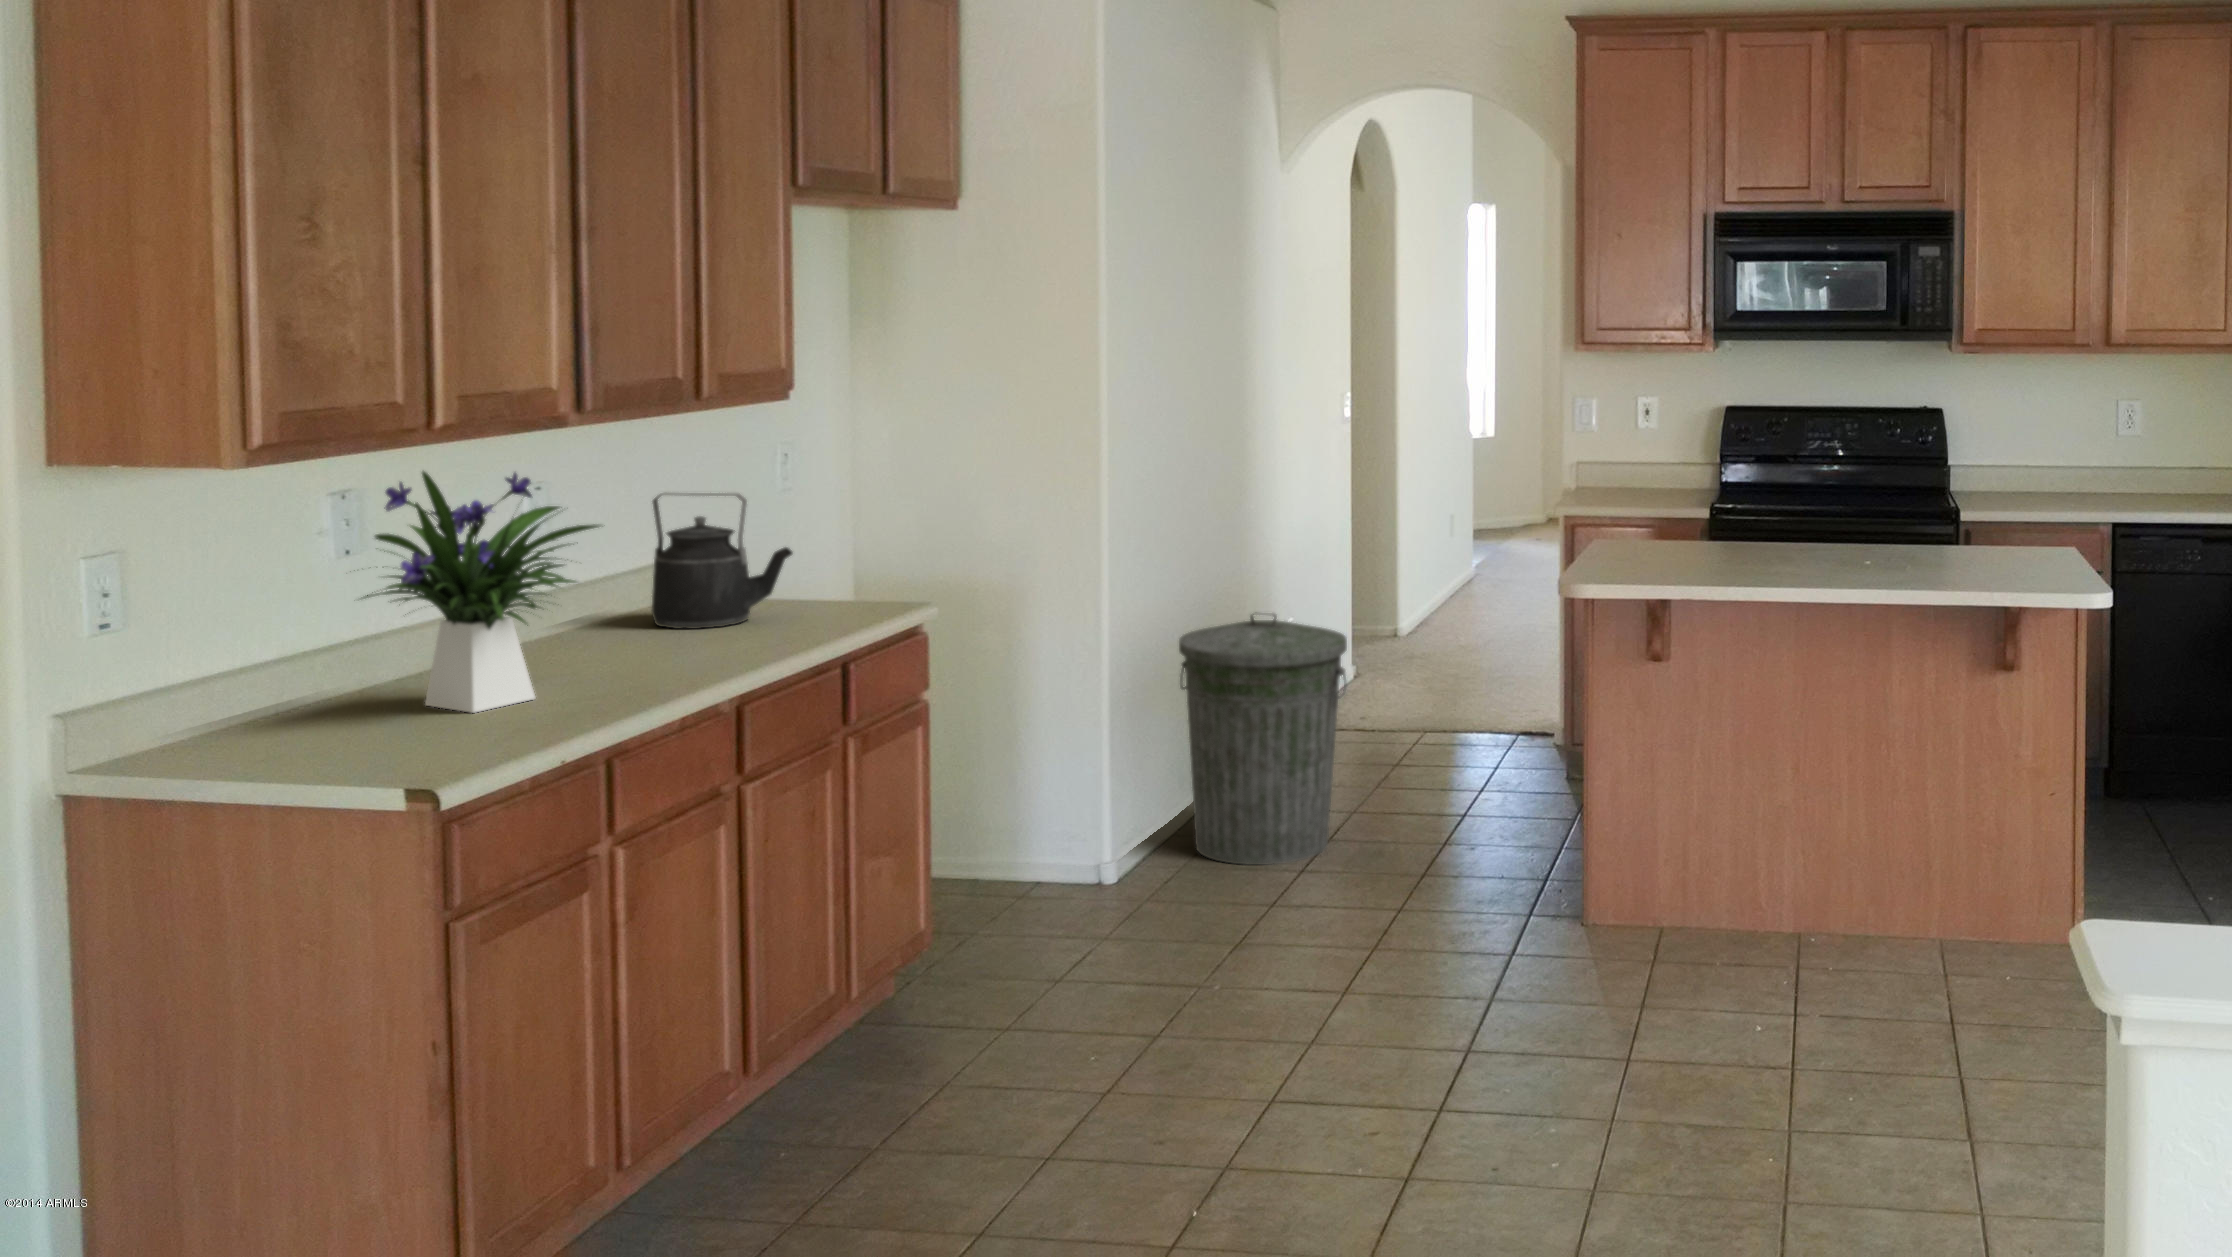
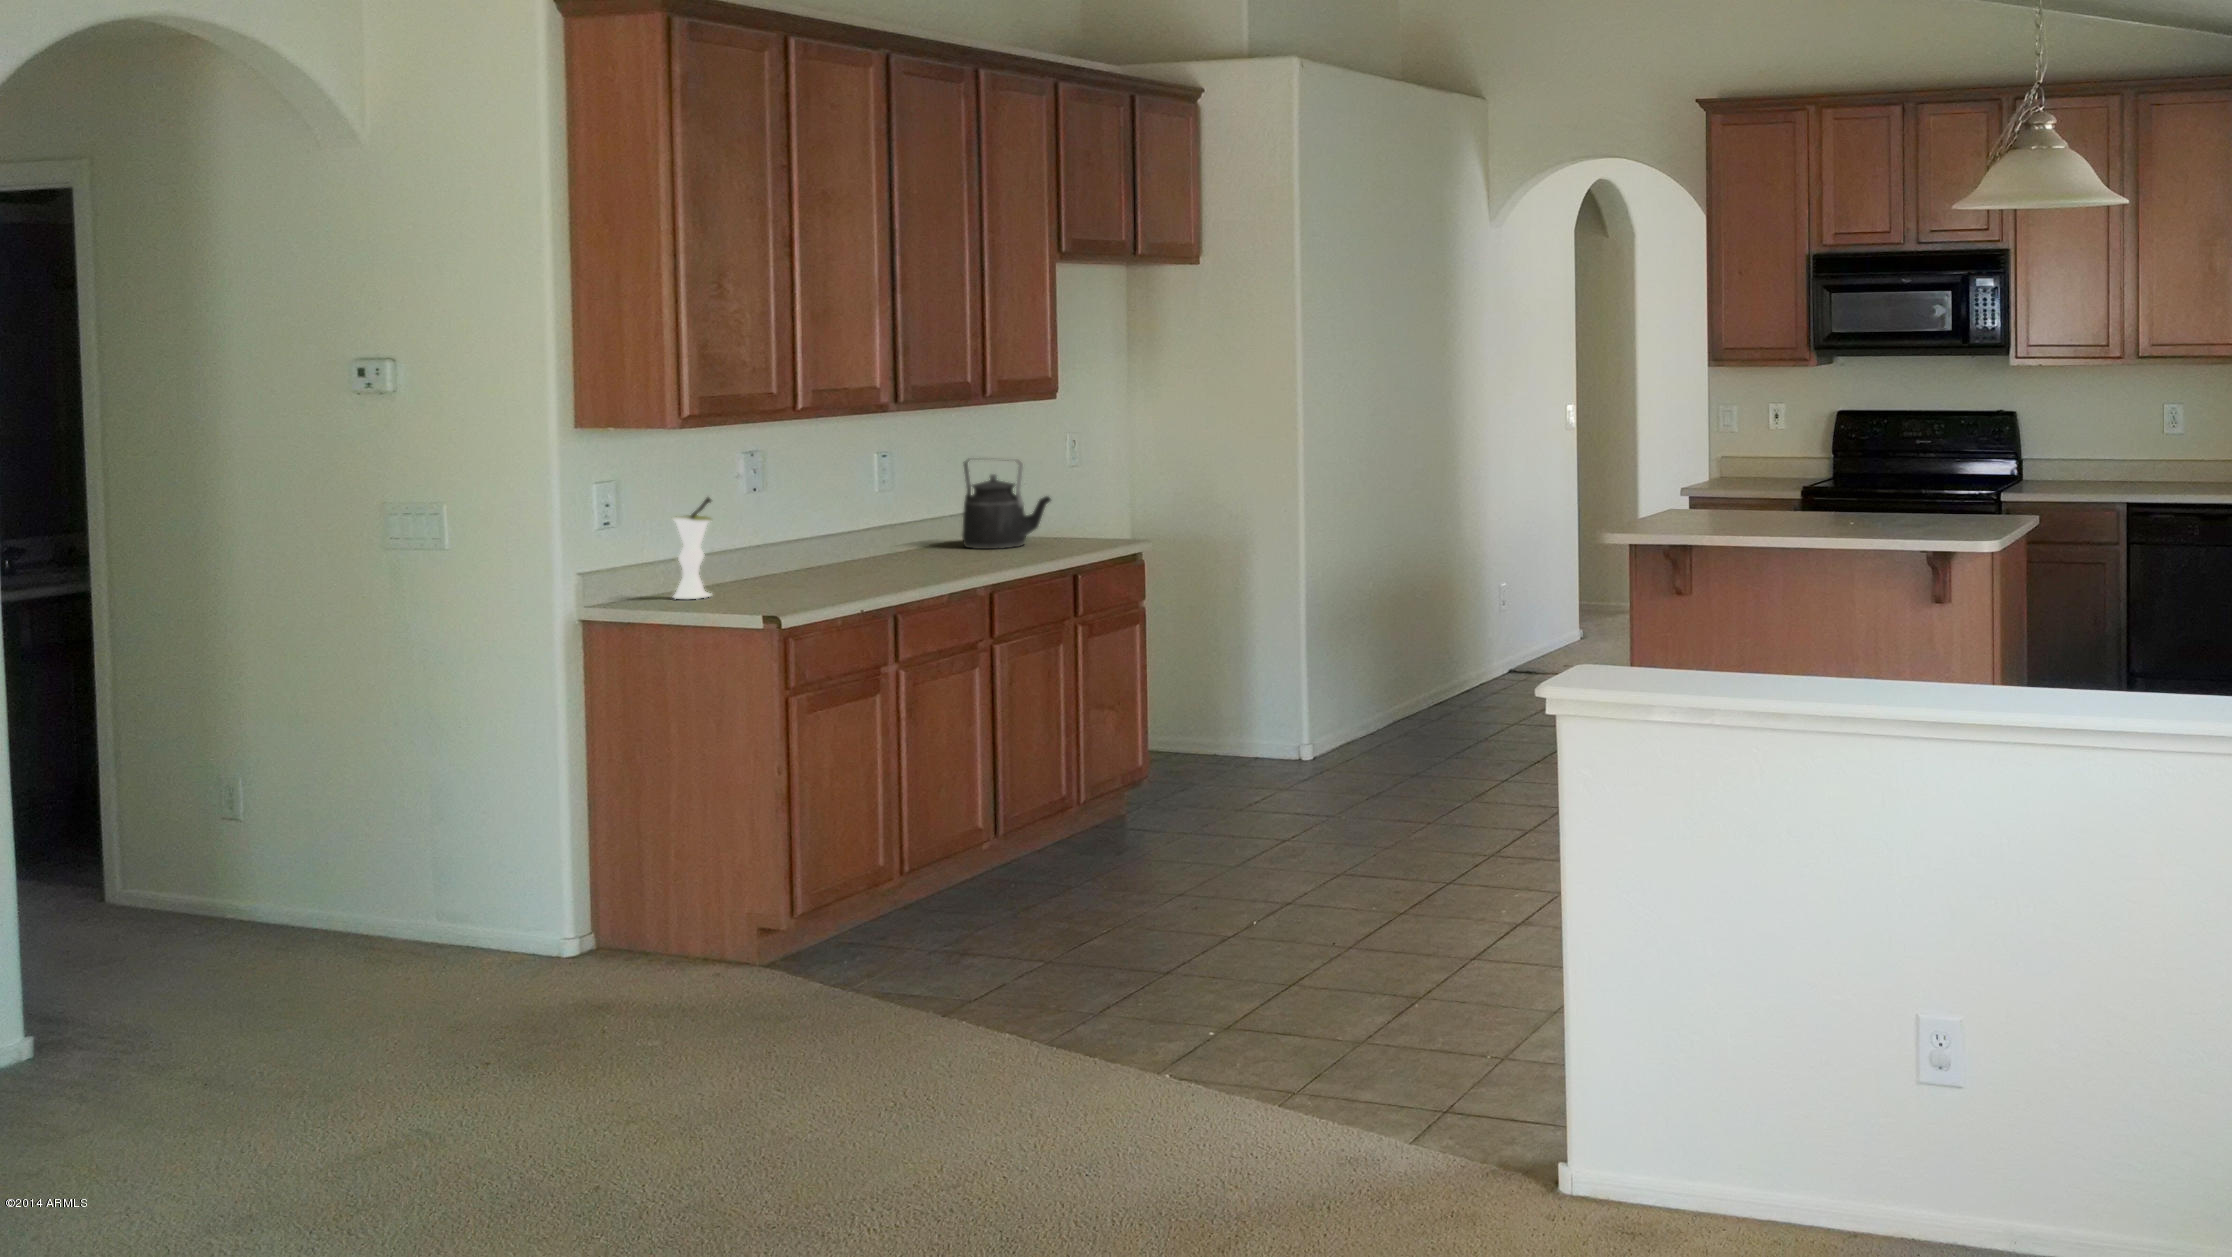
flower arrangement: present [364,471,599,713] -> none [748,433,899,586]
vase: none [215,577,292,754] -> present [673,497,711,599]
trash can: present [1179,614,1347,865] -> none [1369,563,1496,753]

